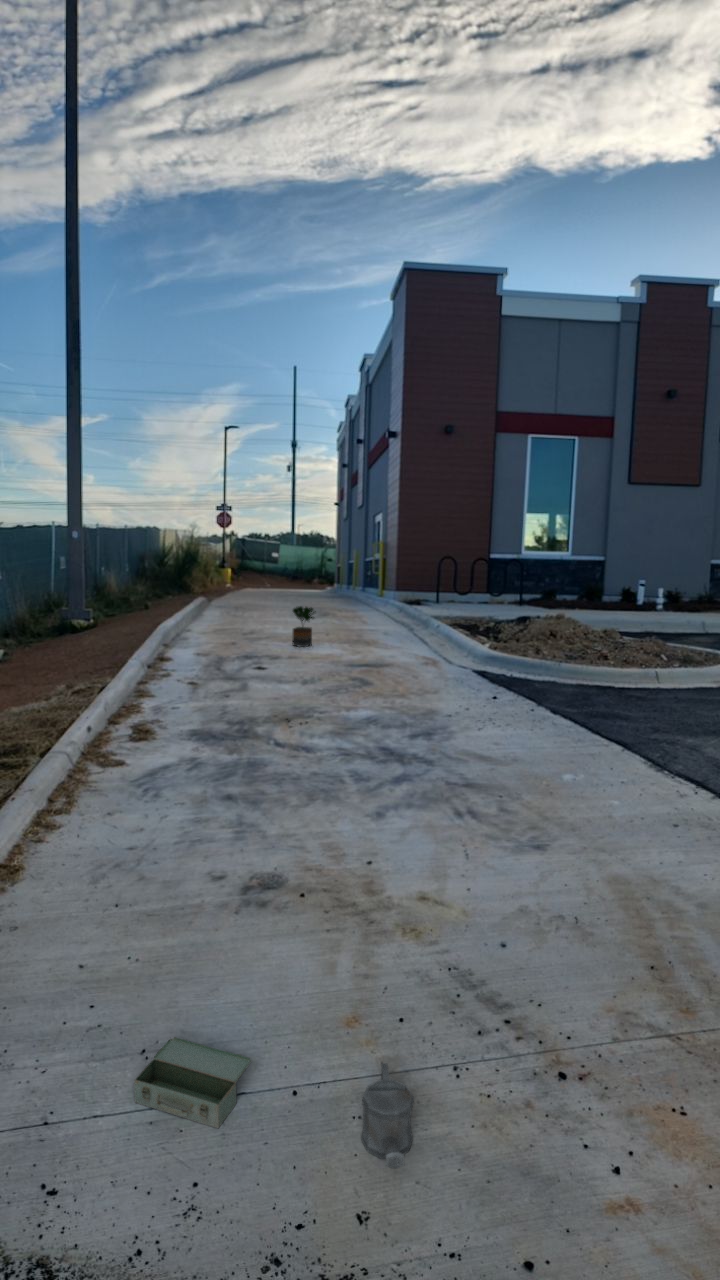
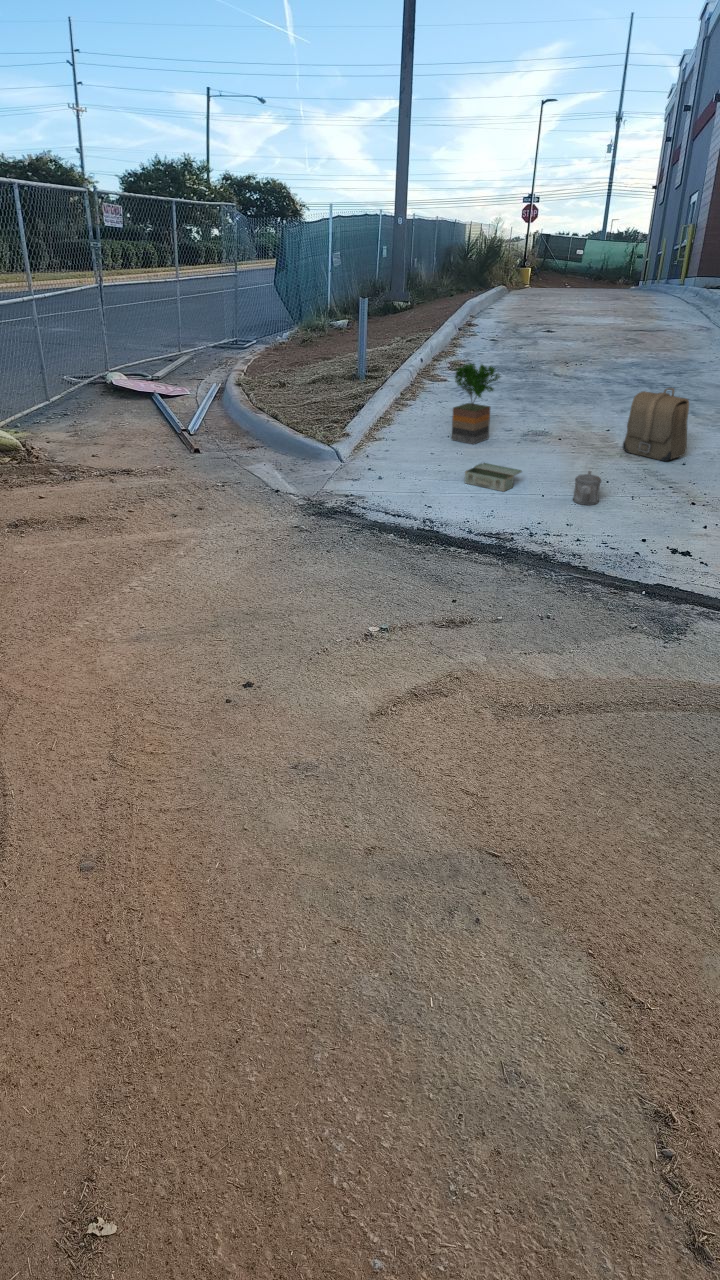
potted tree: present [292,606,316,647] -> present [452,364,500,444]
backpack: none [408,831,508,956] -> present [623,388,689,461]

